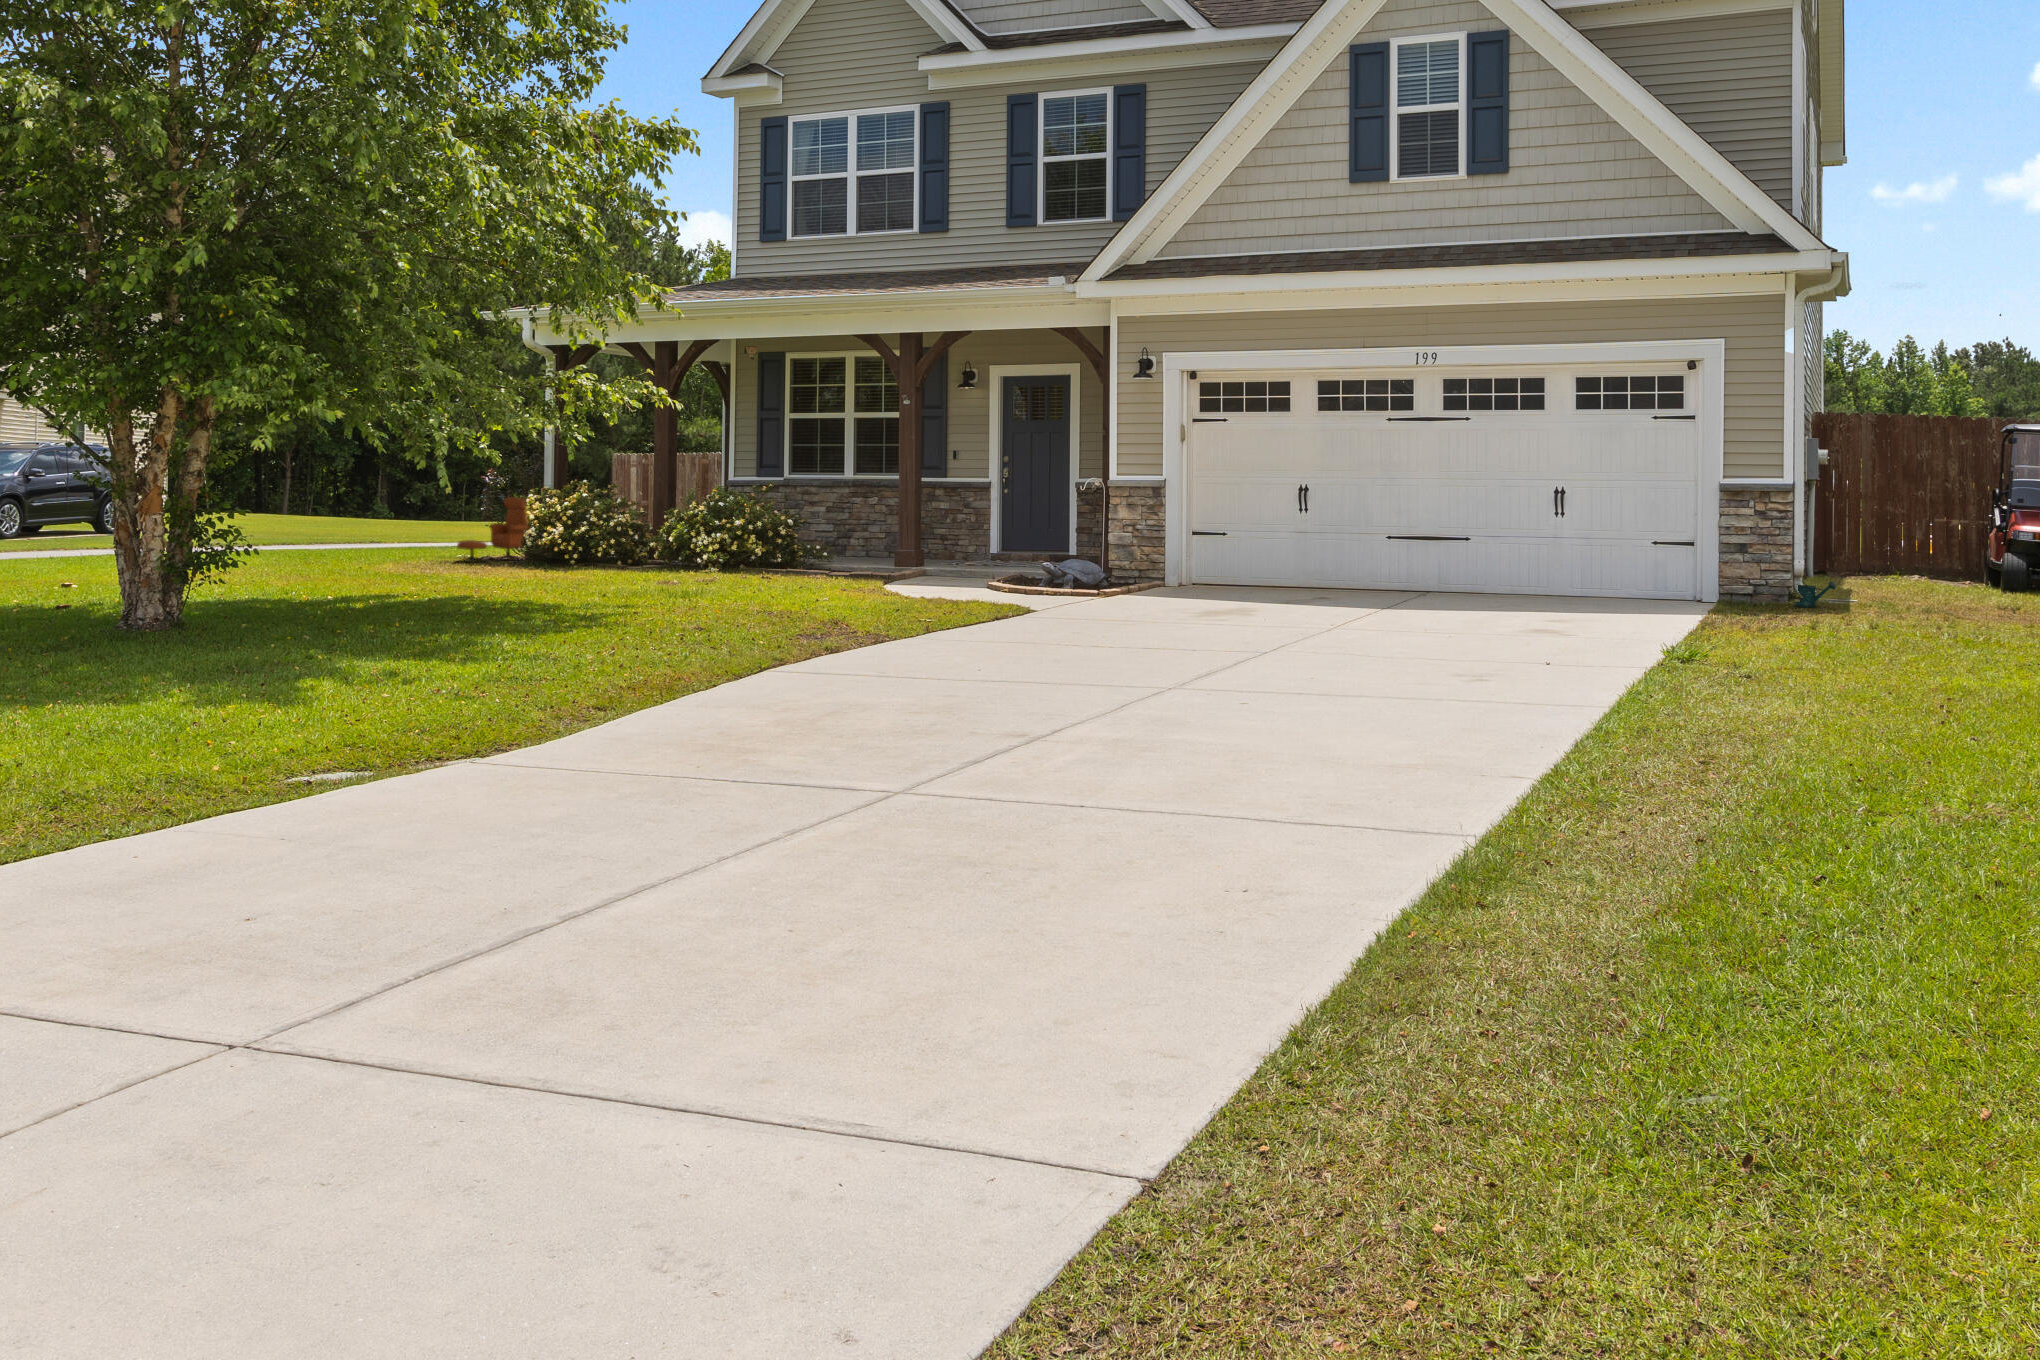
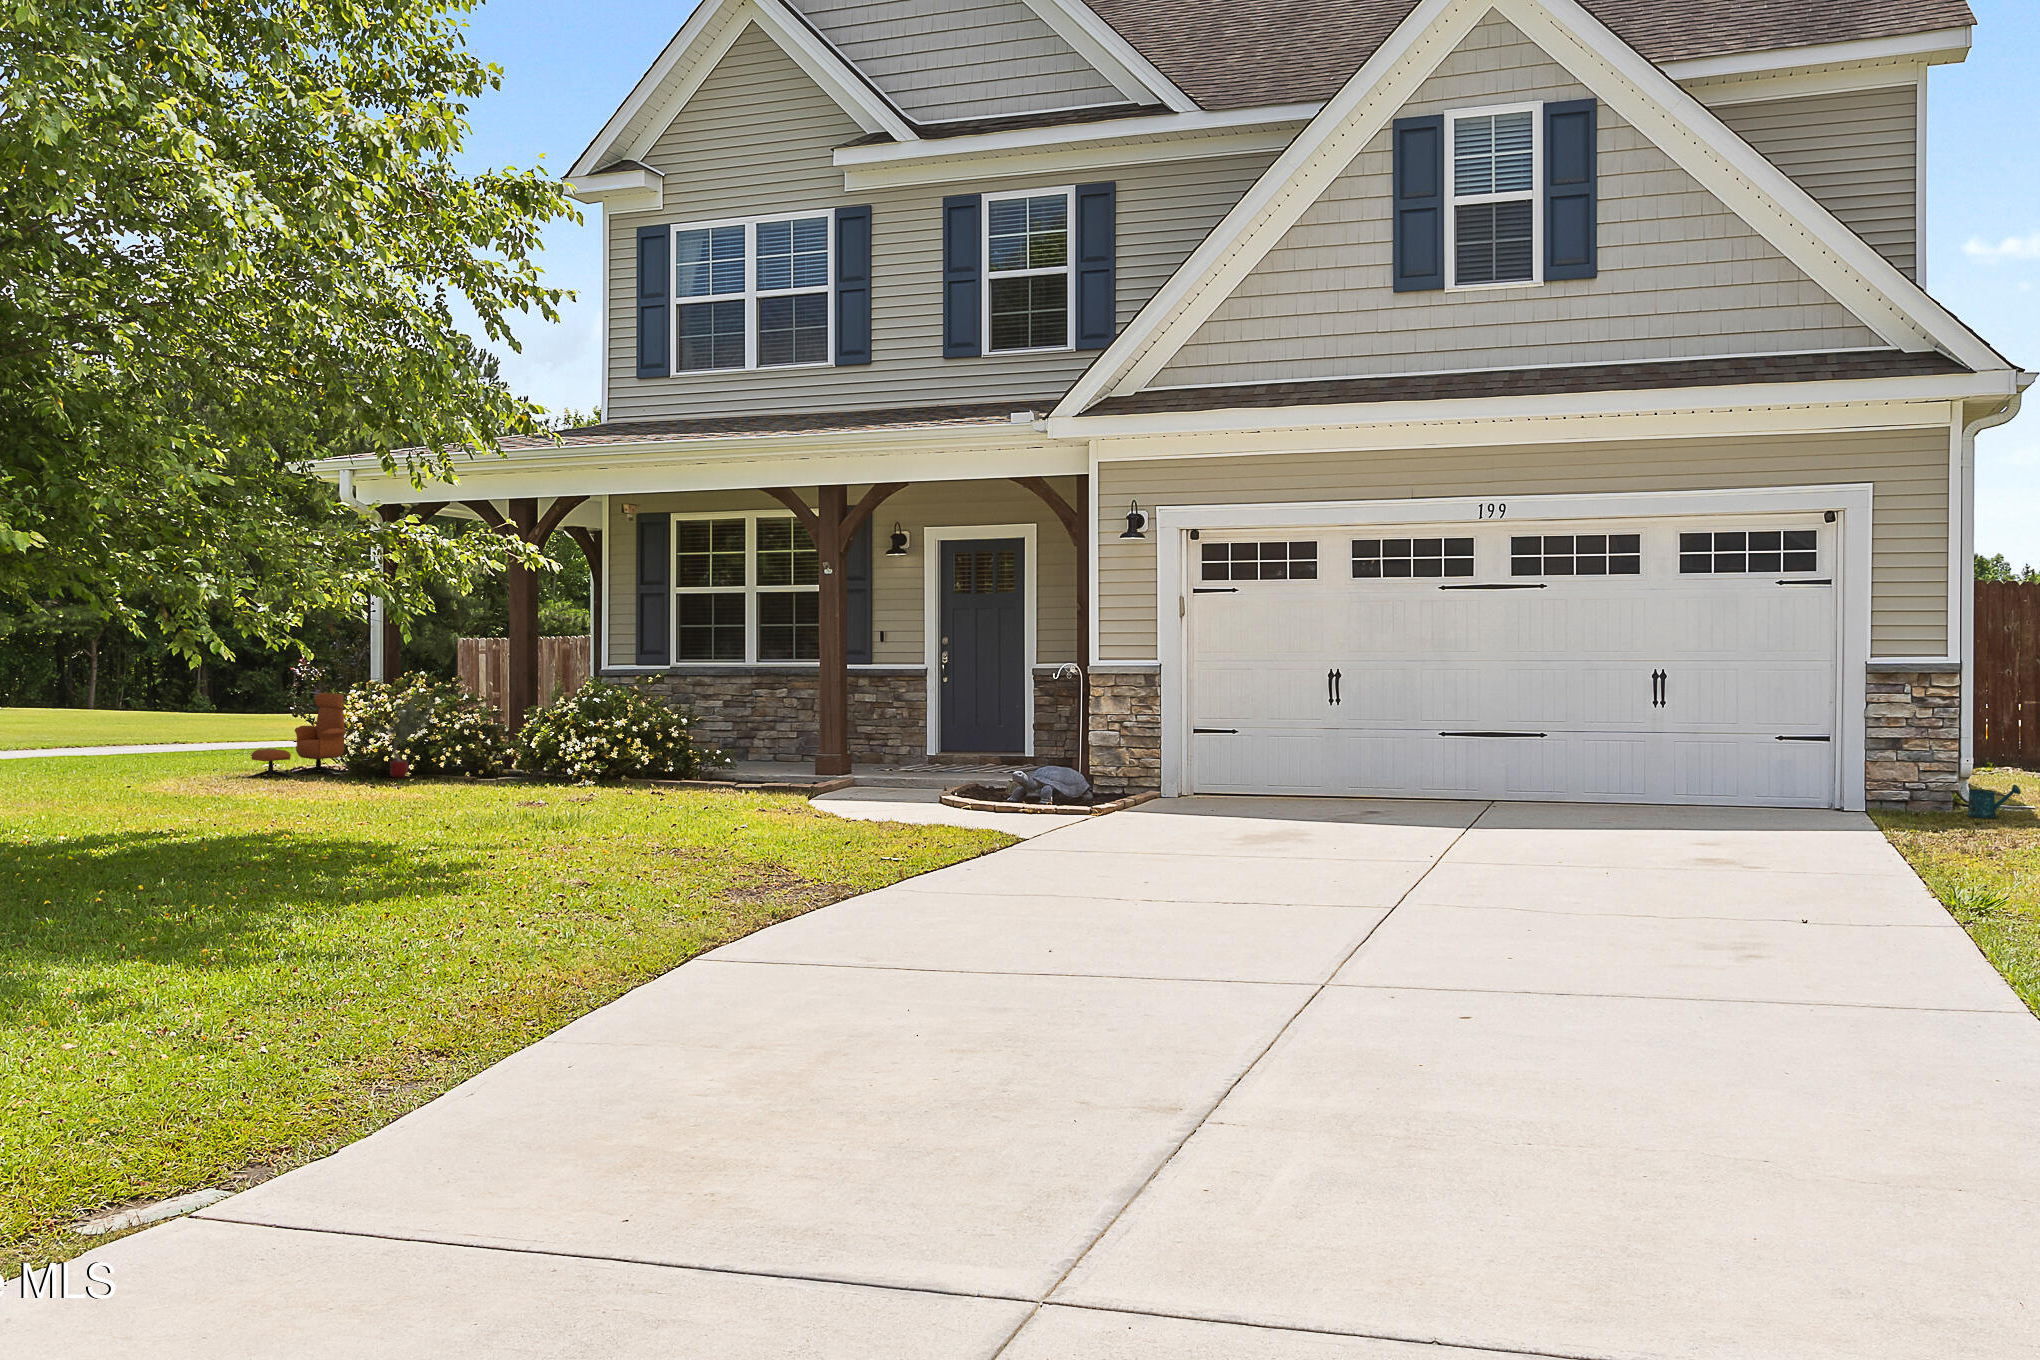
potted tree: none [544,496,597,564] -> present [369,693,432,777]

